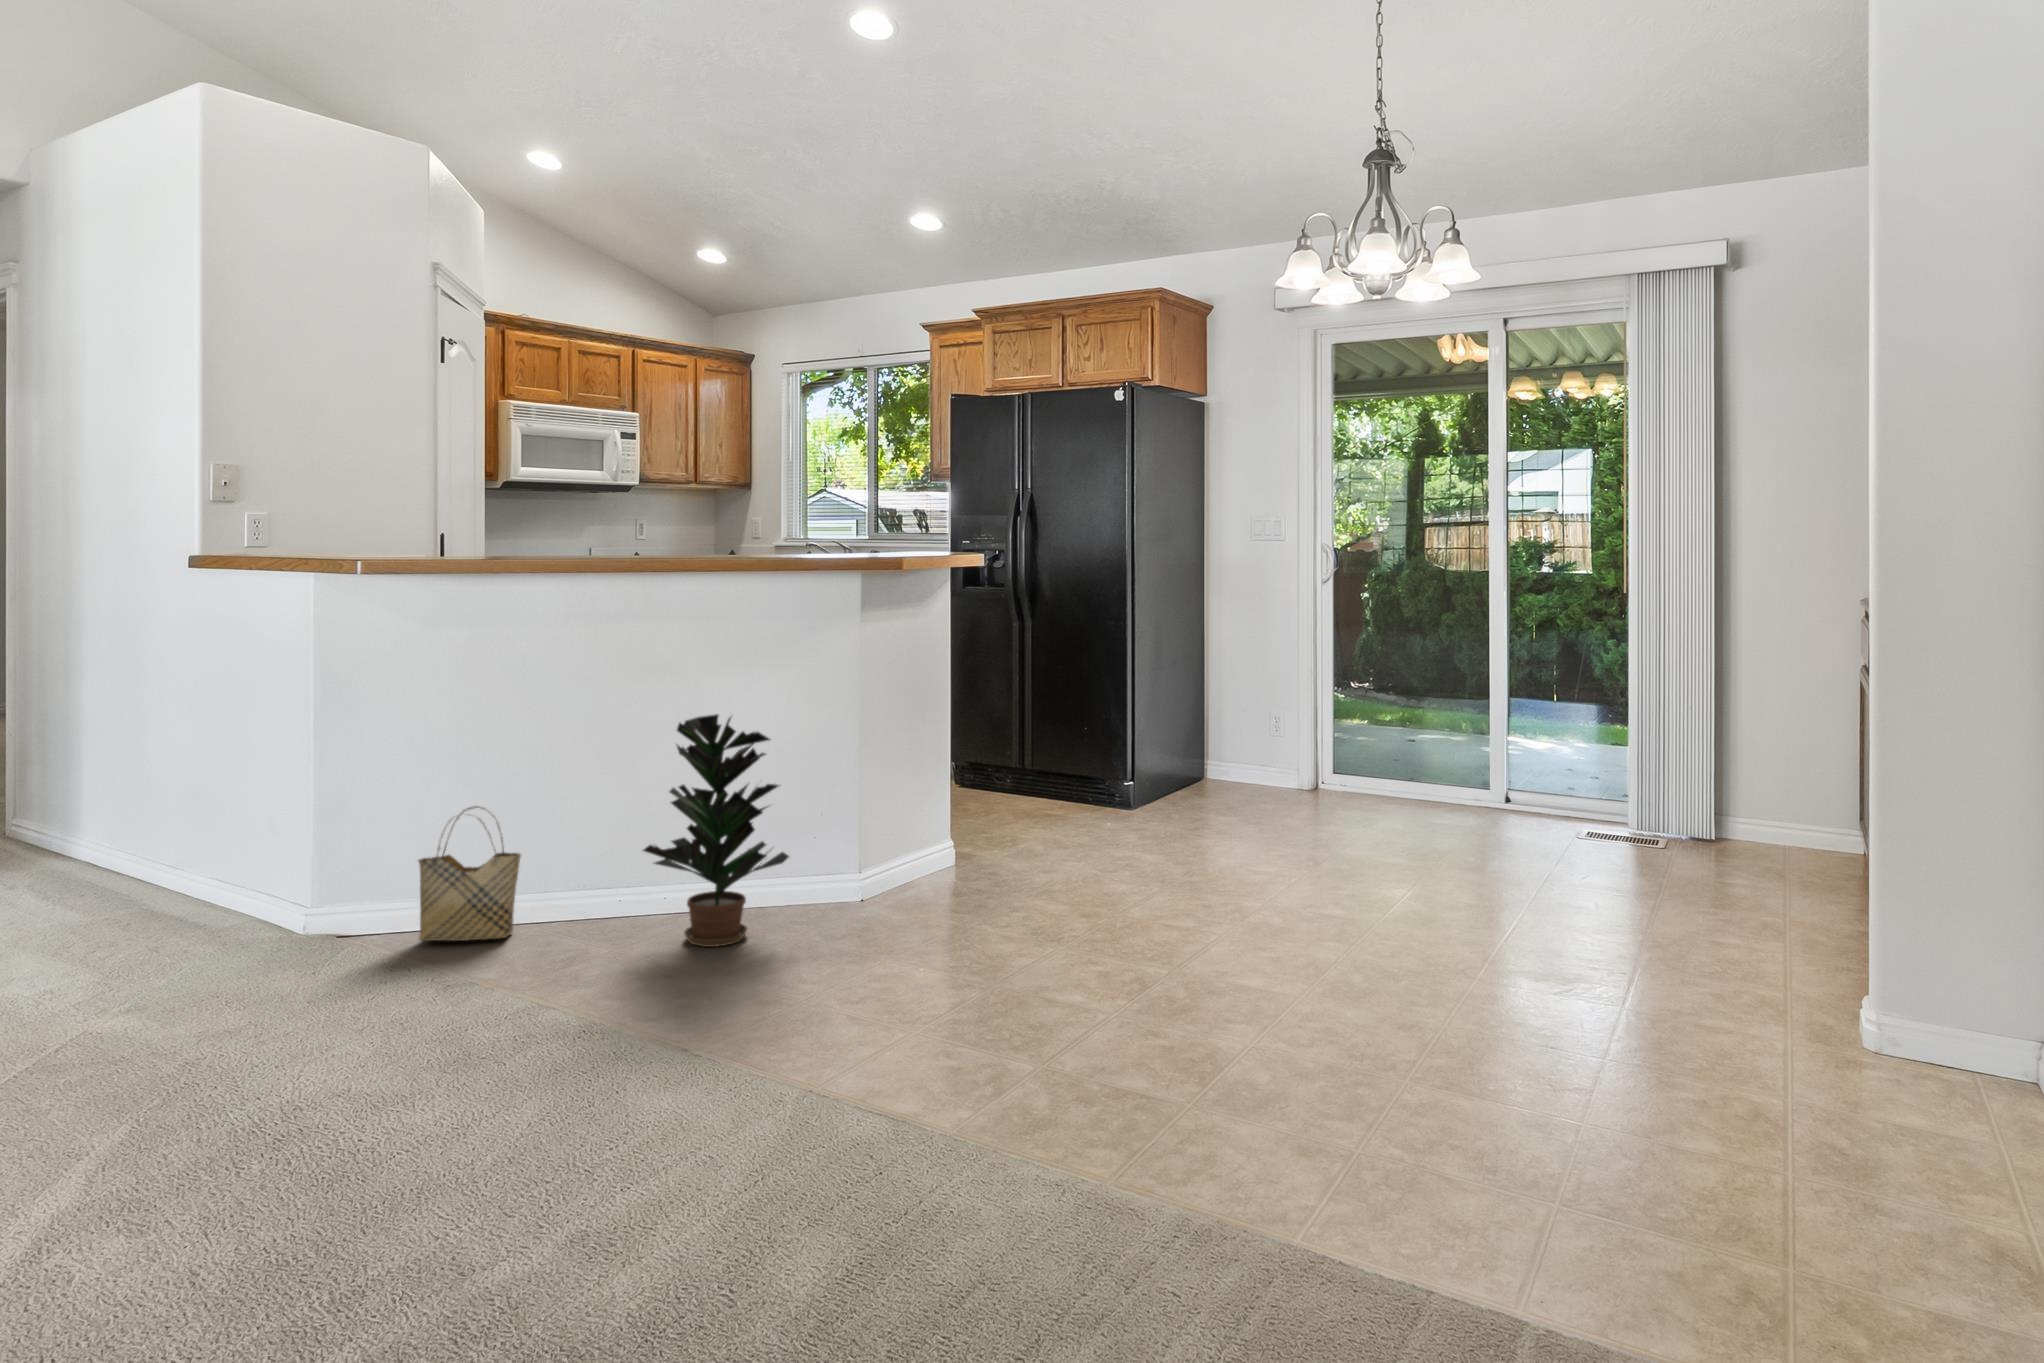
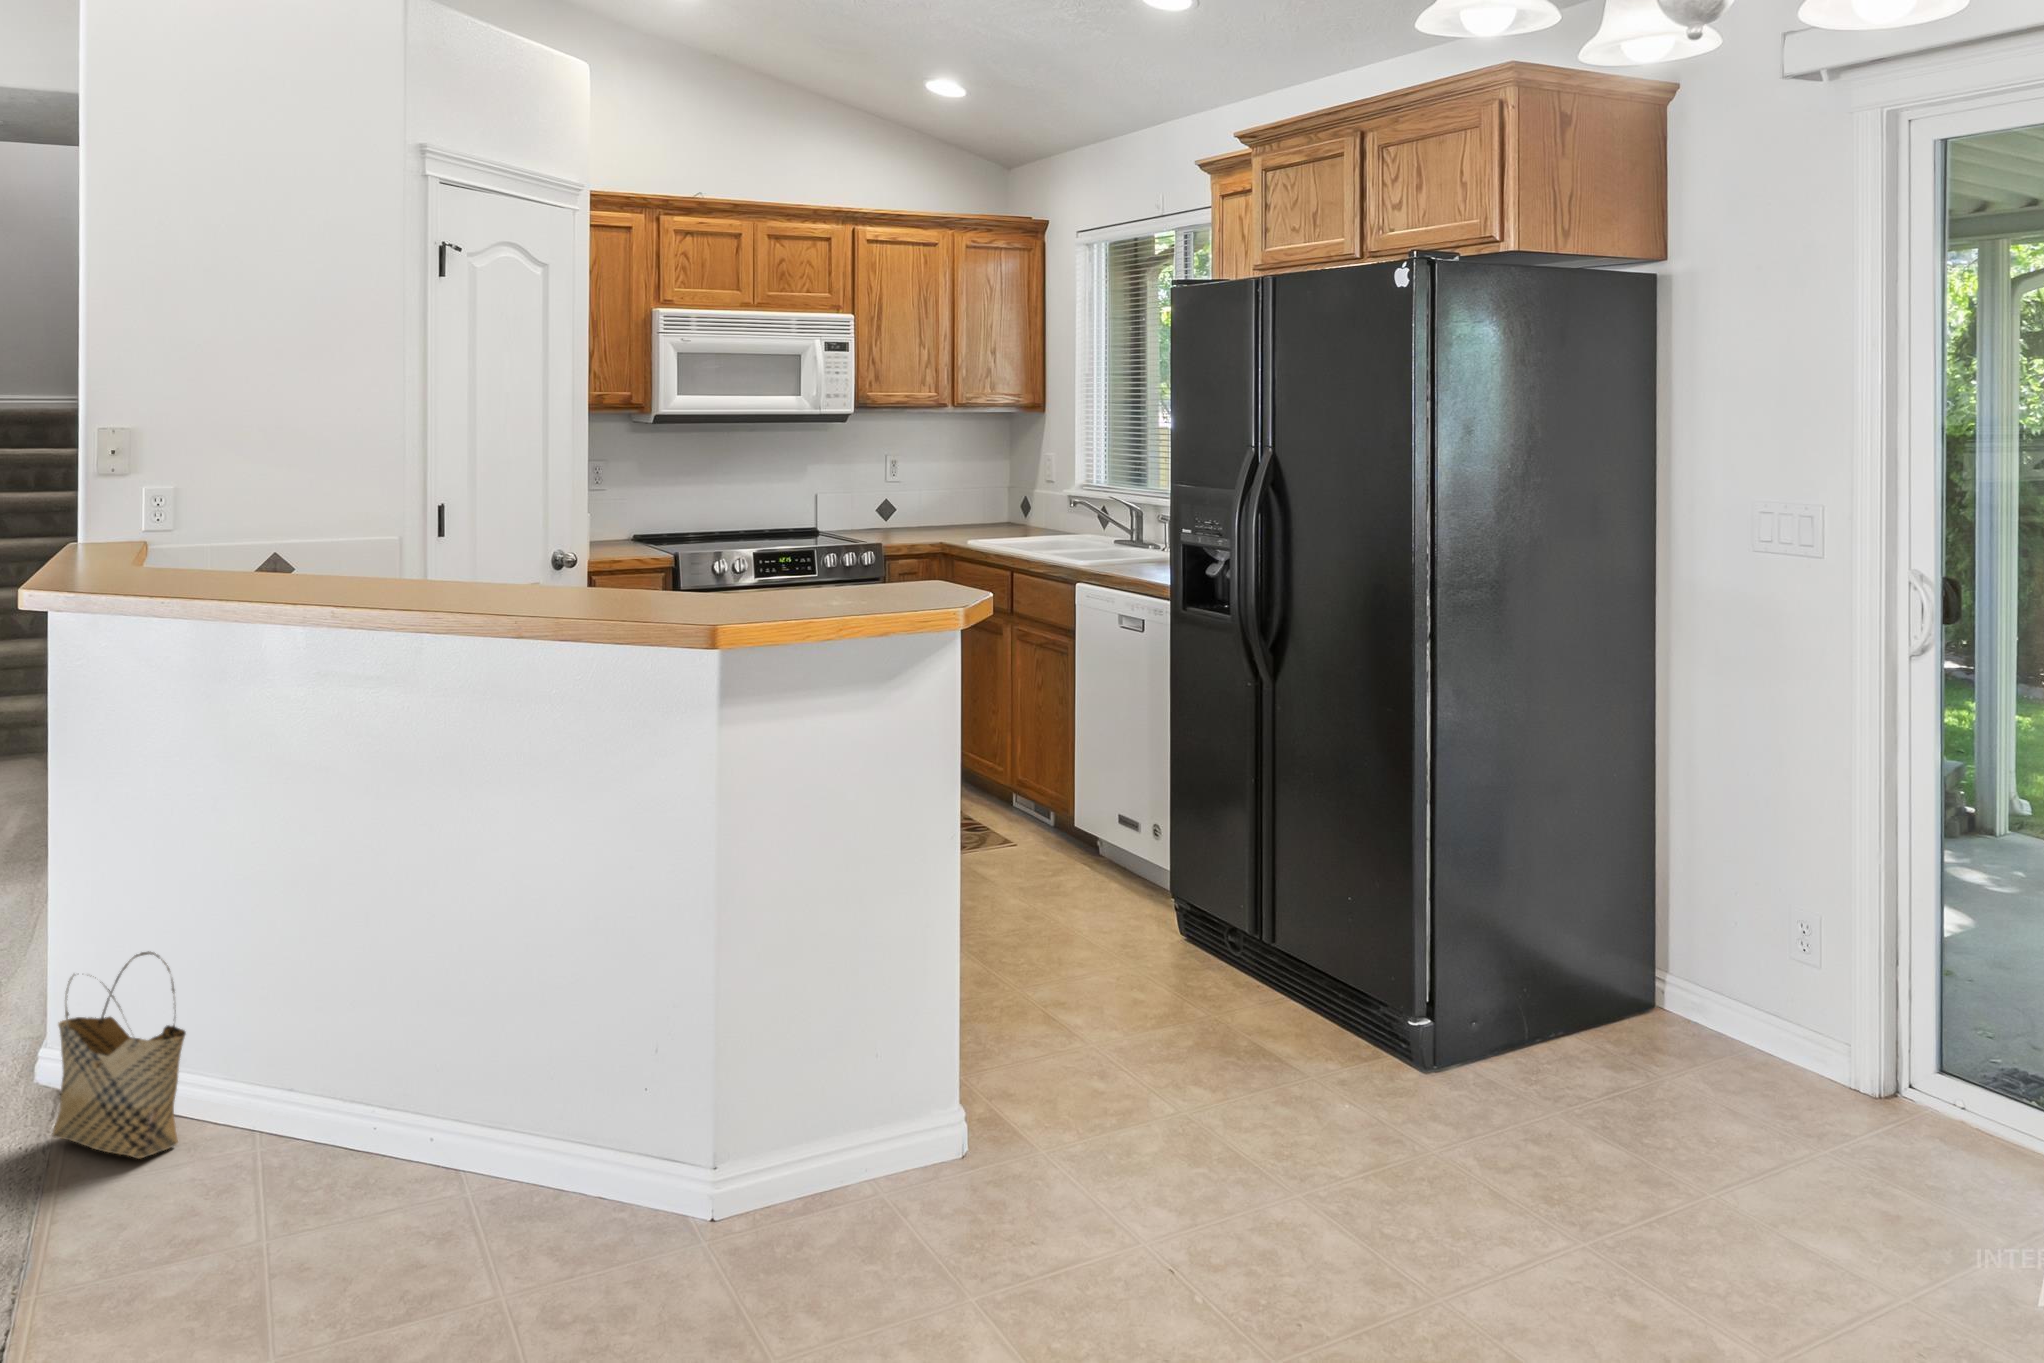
potted plant: present [643,714,789,947] -> none [227,876,470,1271]

